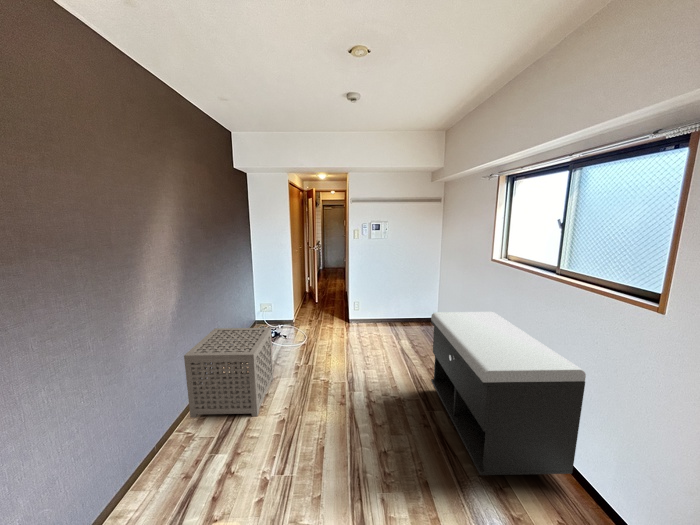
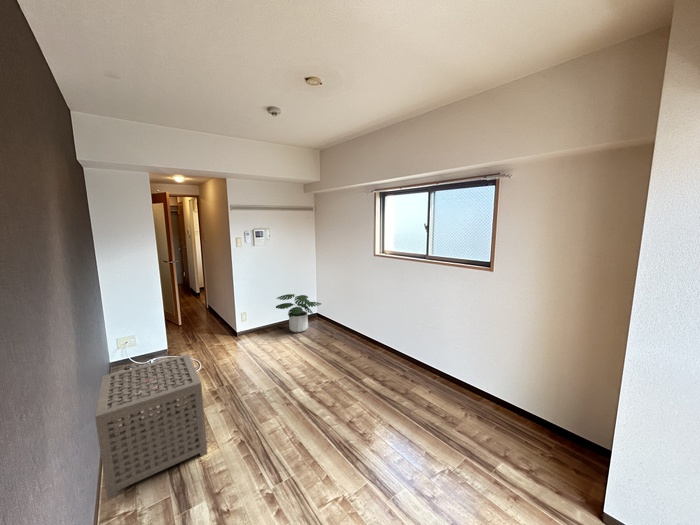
potted plant: none [384,292,436,335] -> present [276,294,321,332]
storage bench: present [431,312,586,475] -> none [347,294,458,403]

